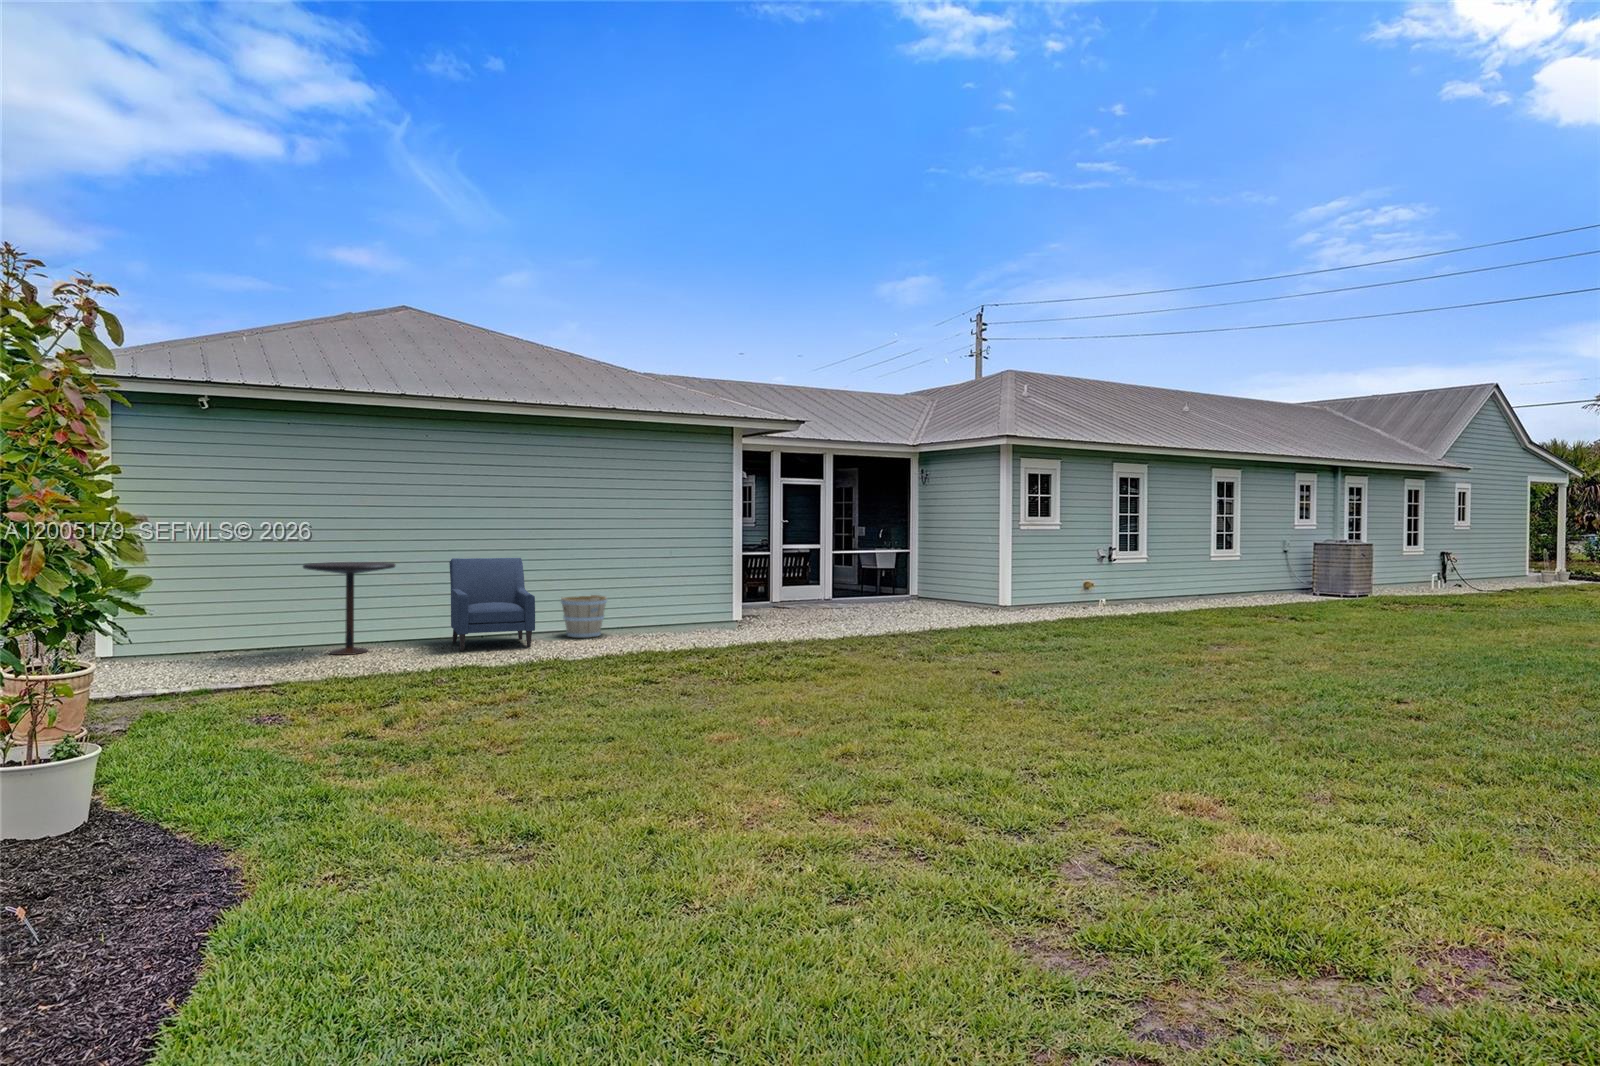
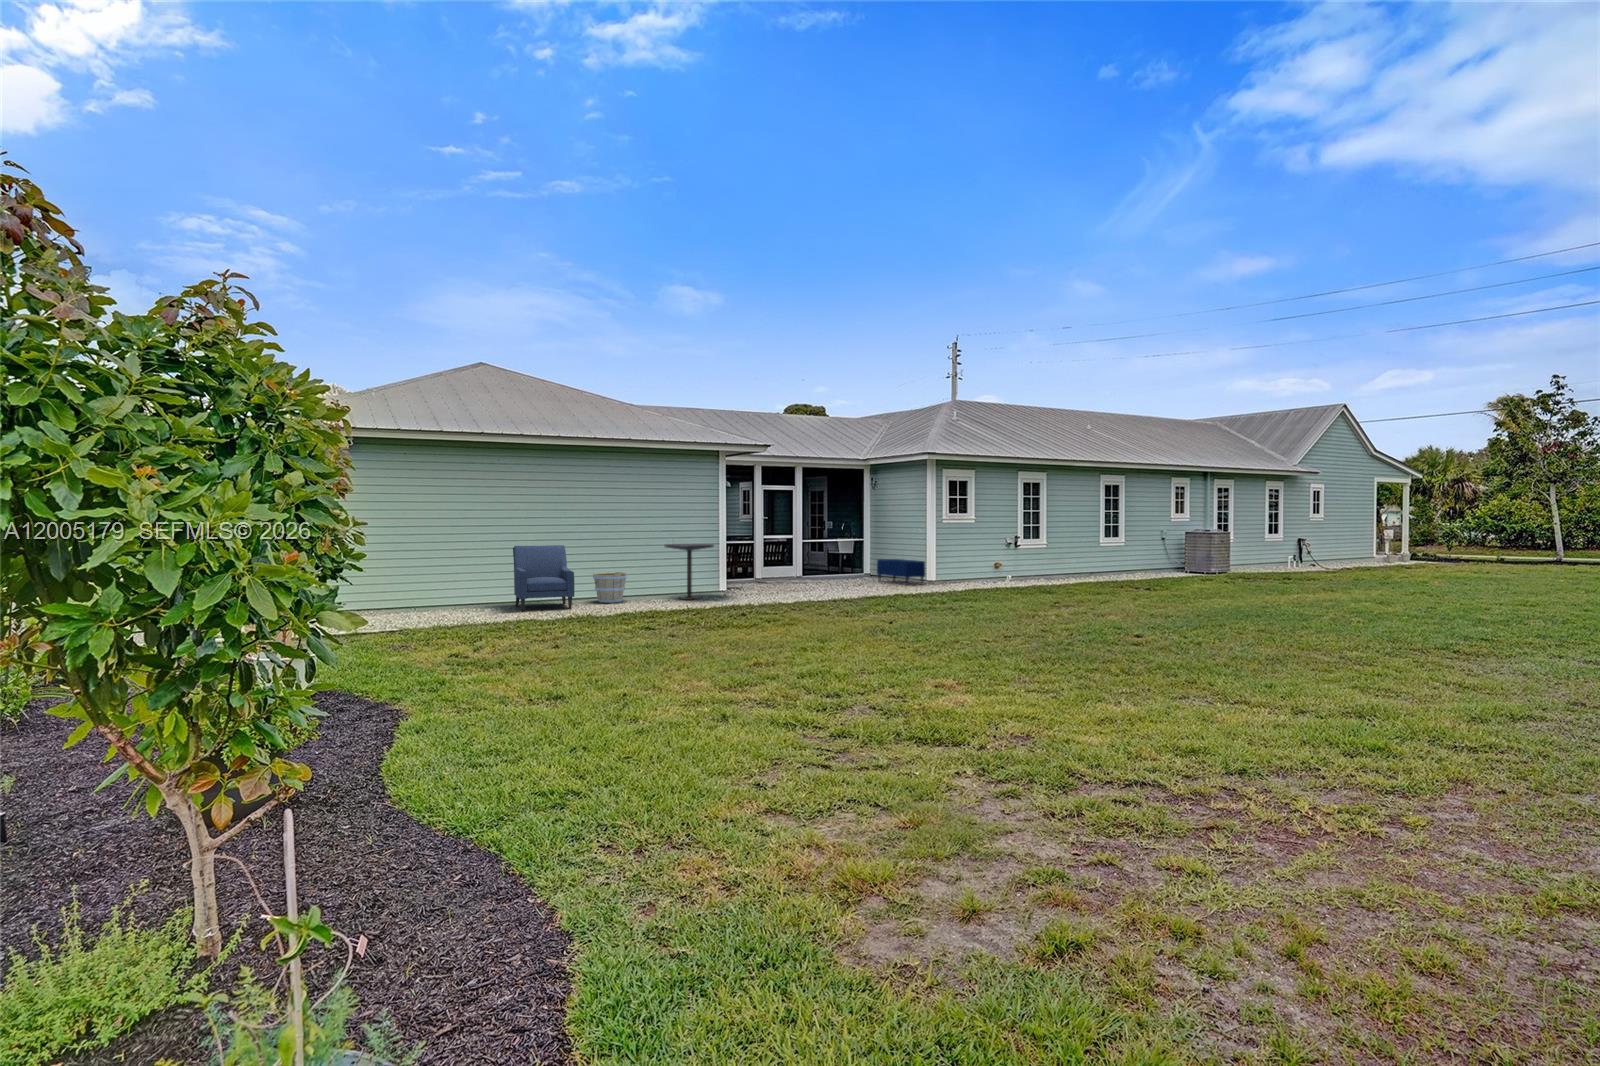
pedestal table: present [303,562,395,655] -> present [664,544,714,600]
bench: none [930,576,997,611] -> present [877,559,925,585]

